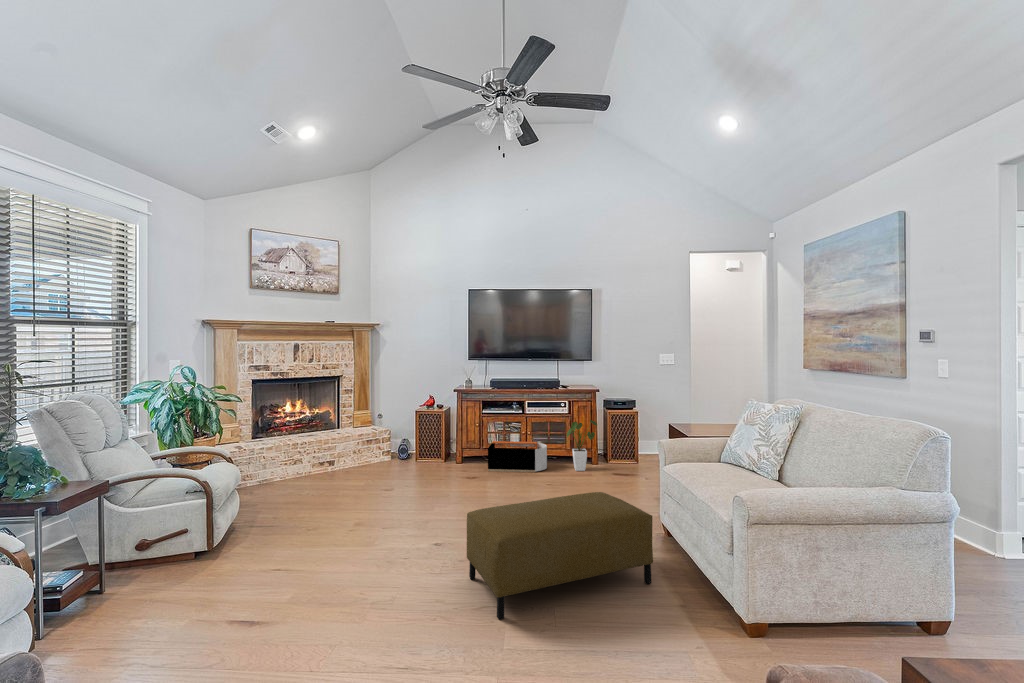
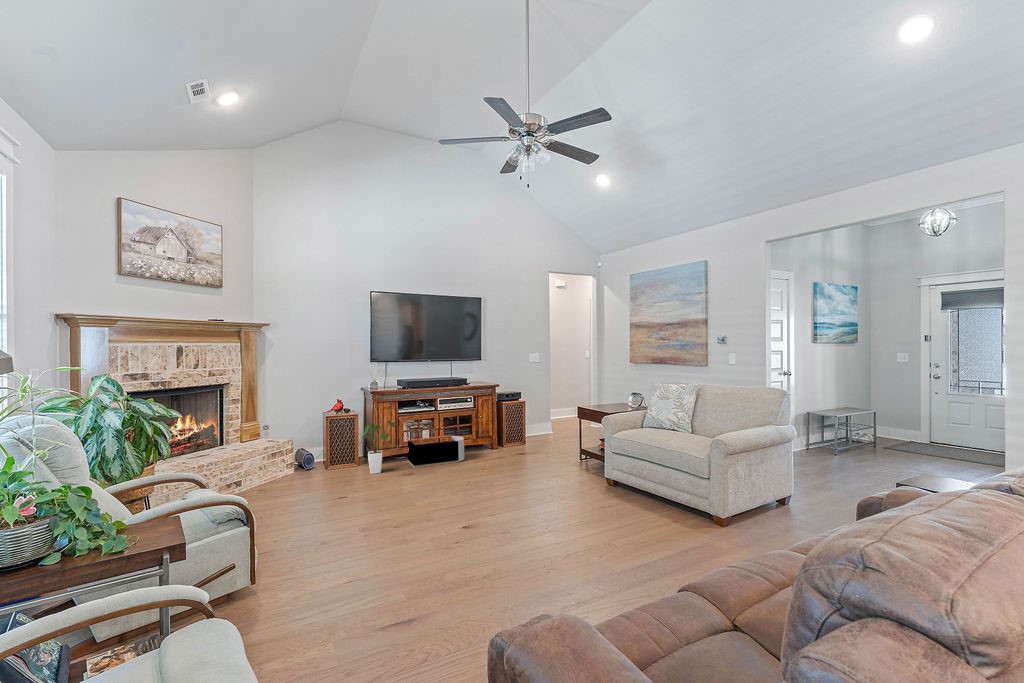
house plant: present [567,420,597,471] -> present [361,421,396,474]
ottoman: present [467,492,653,620] -> none [538,456,664,565]

